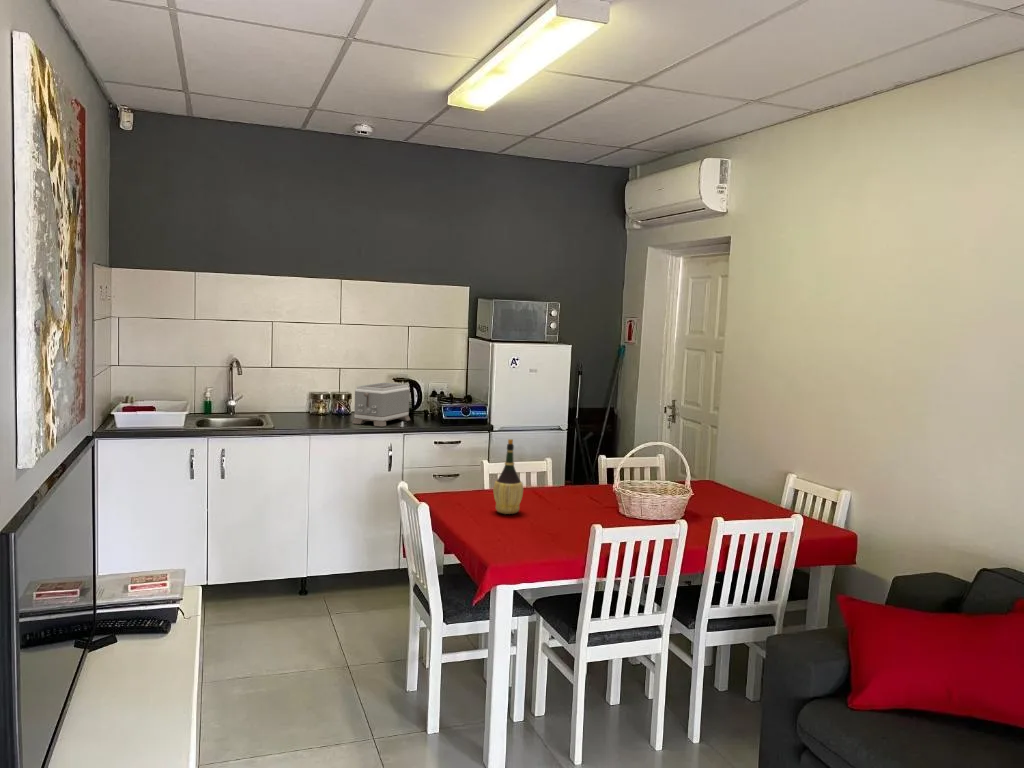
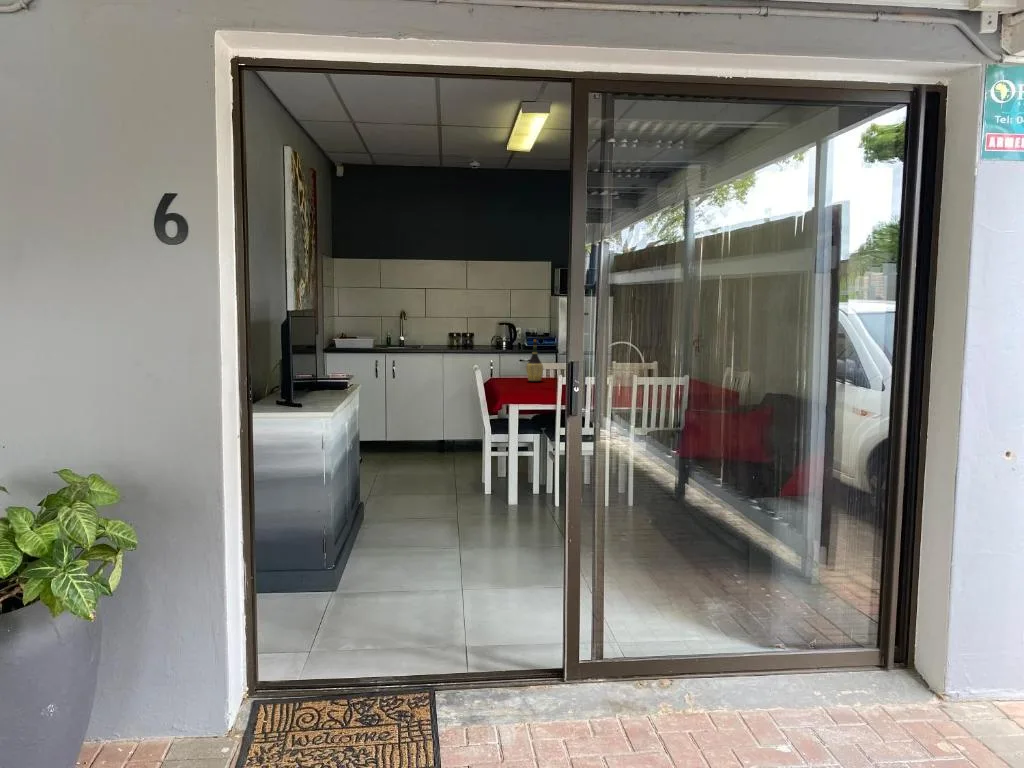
toaster: present [352,383,410,427] -> none [471,324,509,349]

